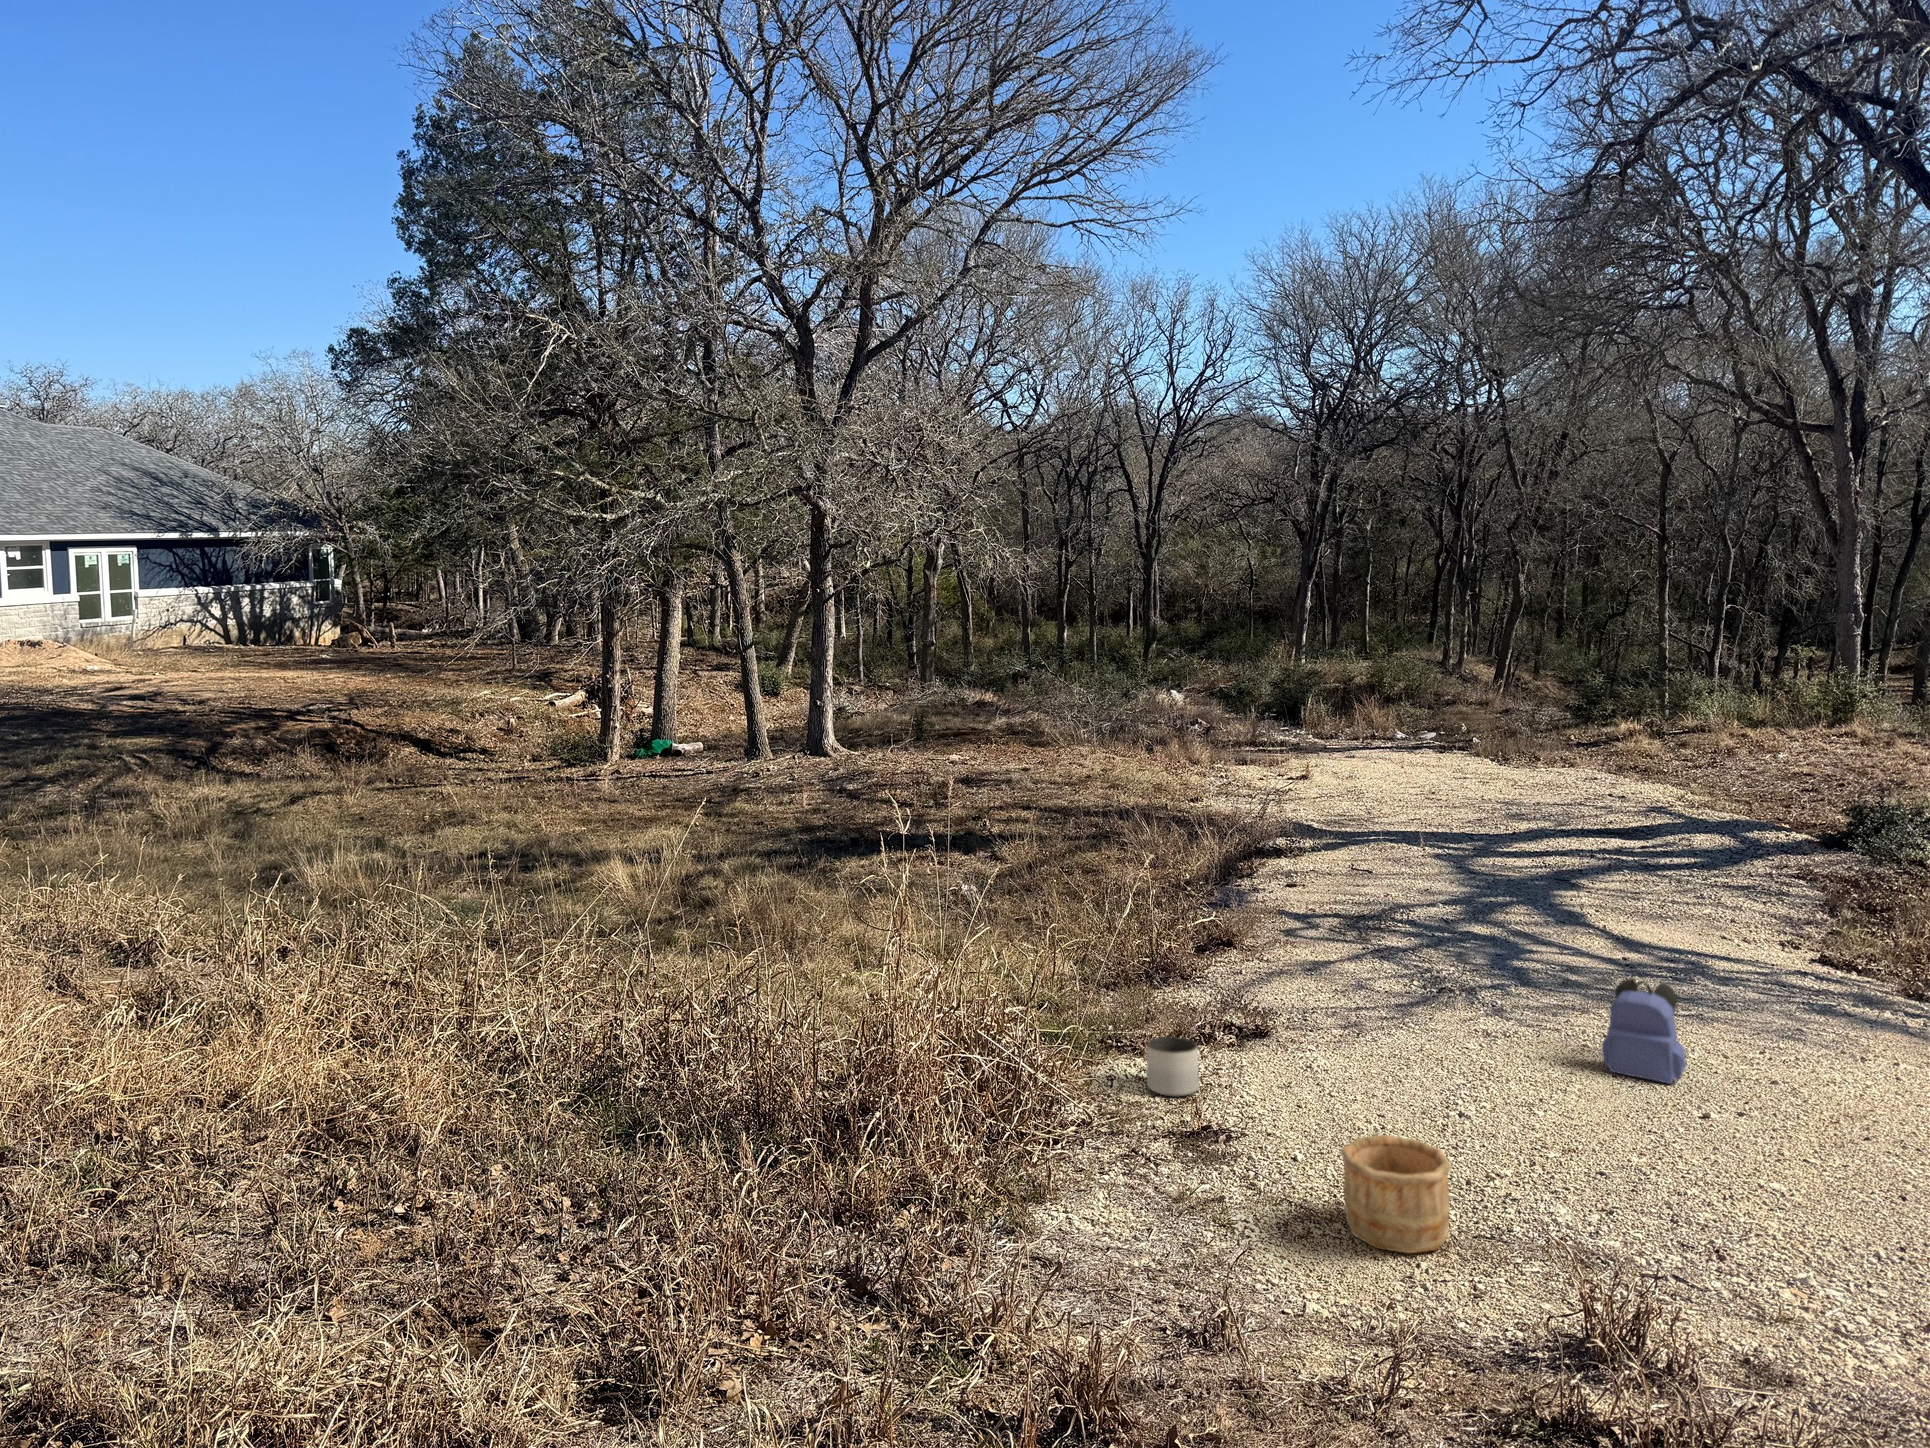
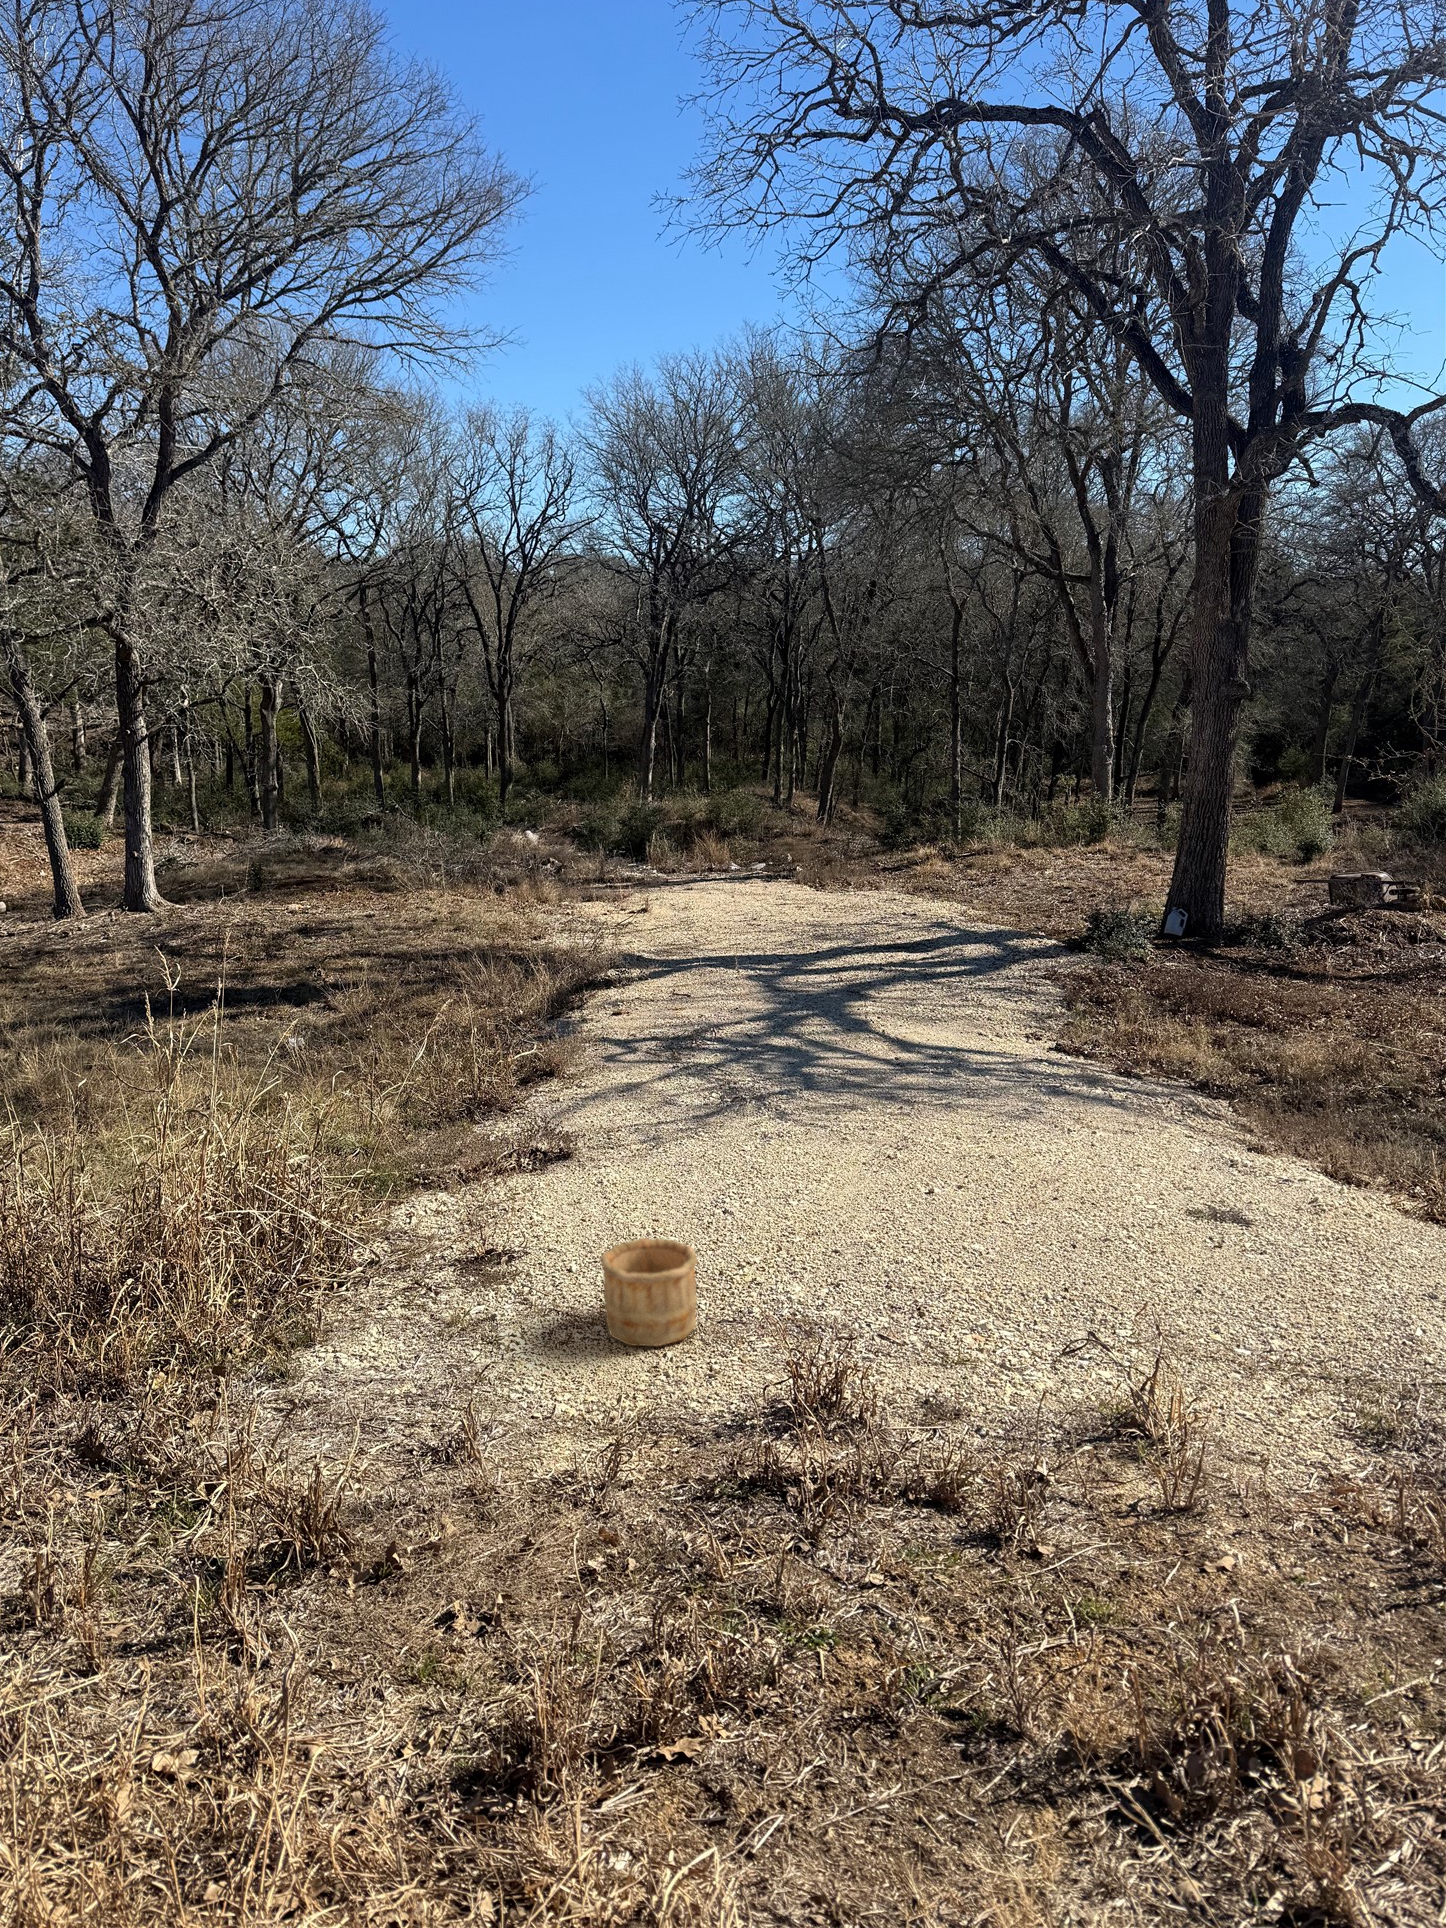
backpack: present [1602,978,1686,1084] -> none [857,1075,924,1166]
planter: present [1147,1037,1199,1097] -> none [438,1164,490,1223]

